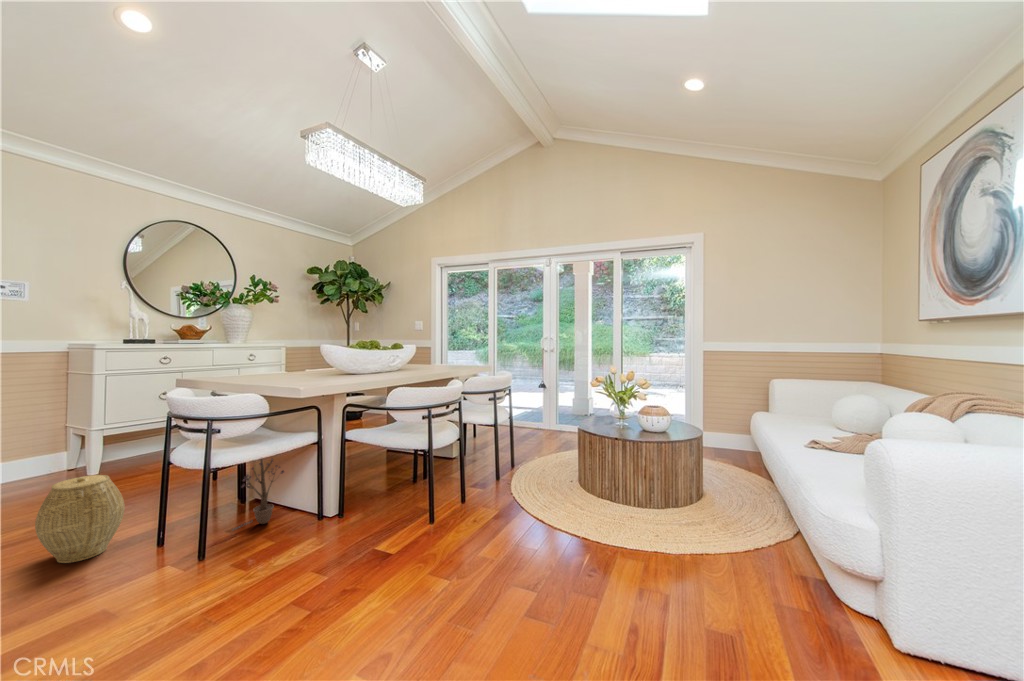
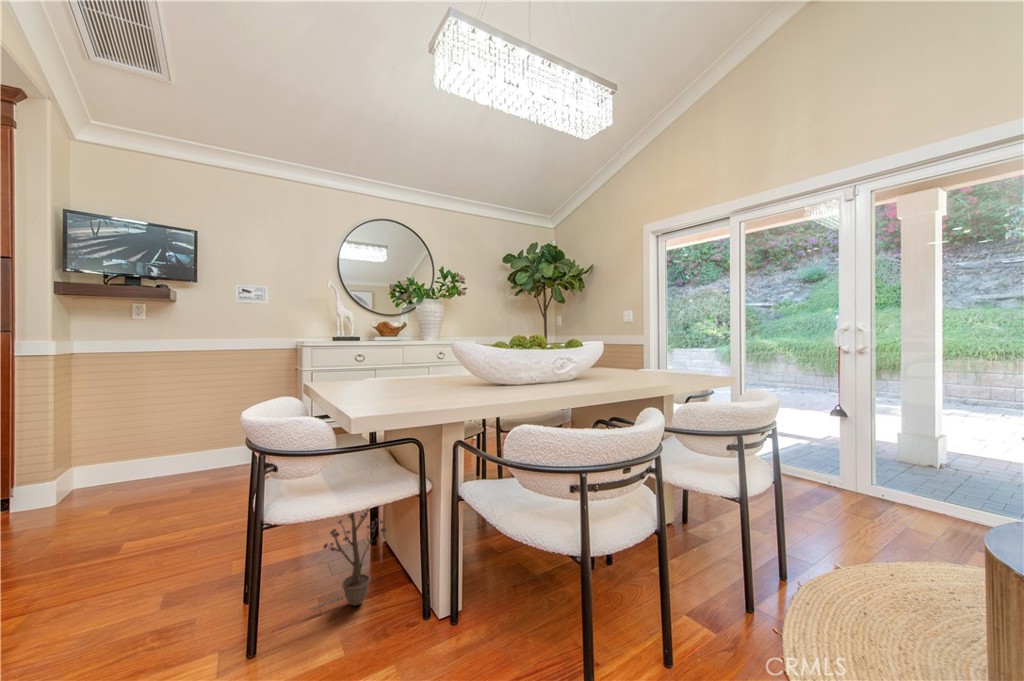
woven basket: present [35,475,125,563] -> none [116,500,214,611]

